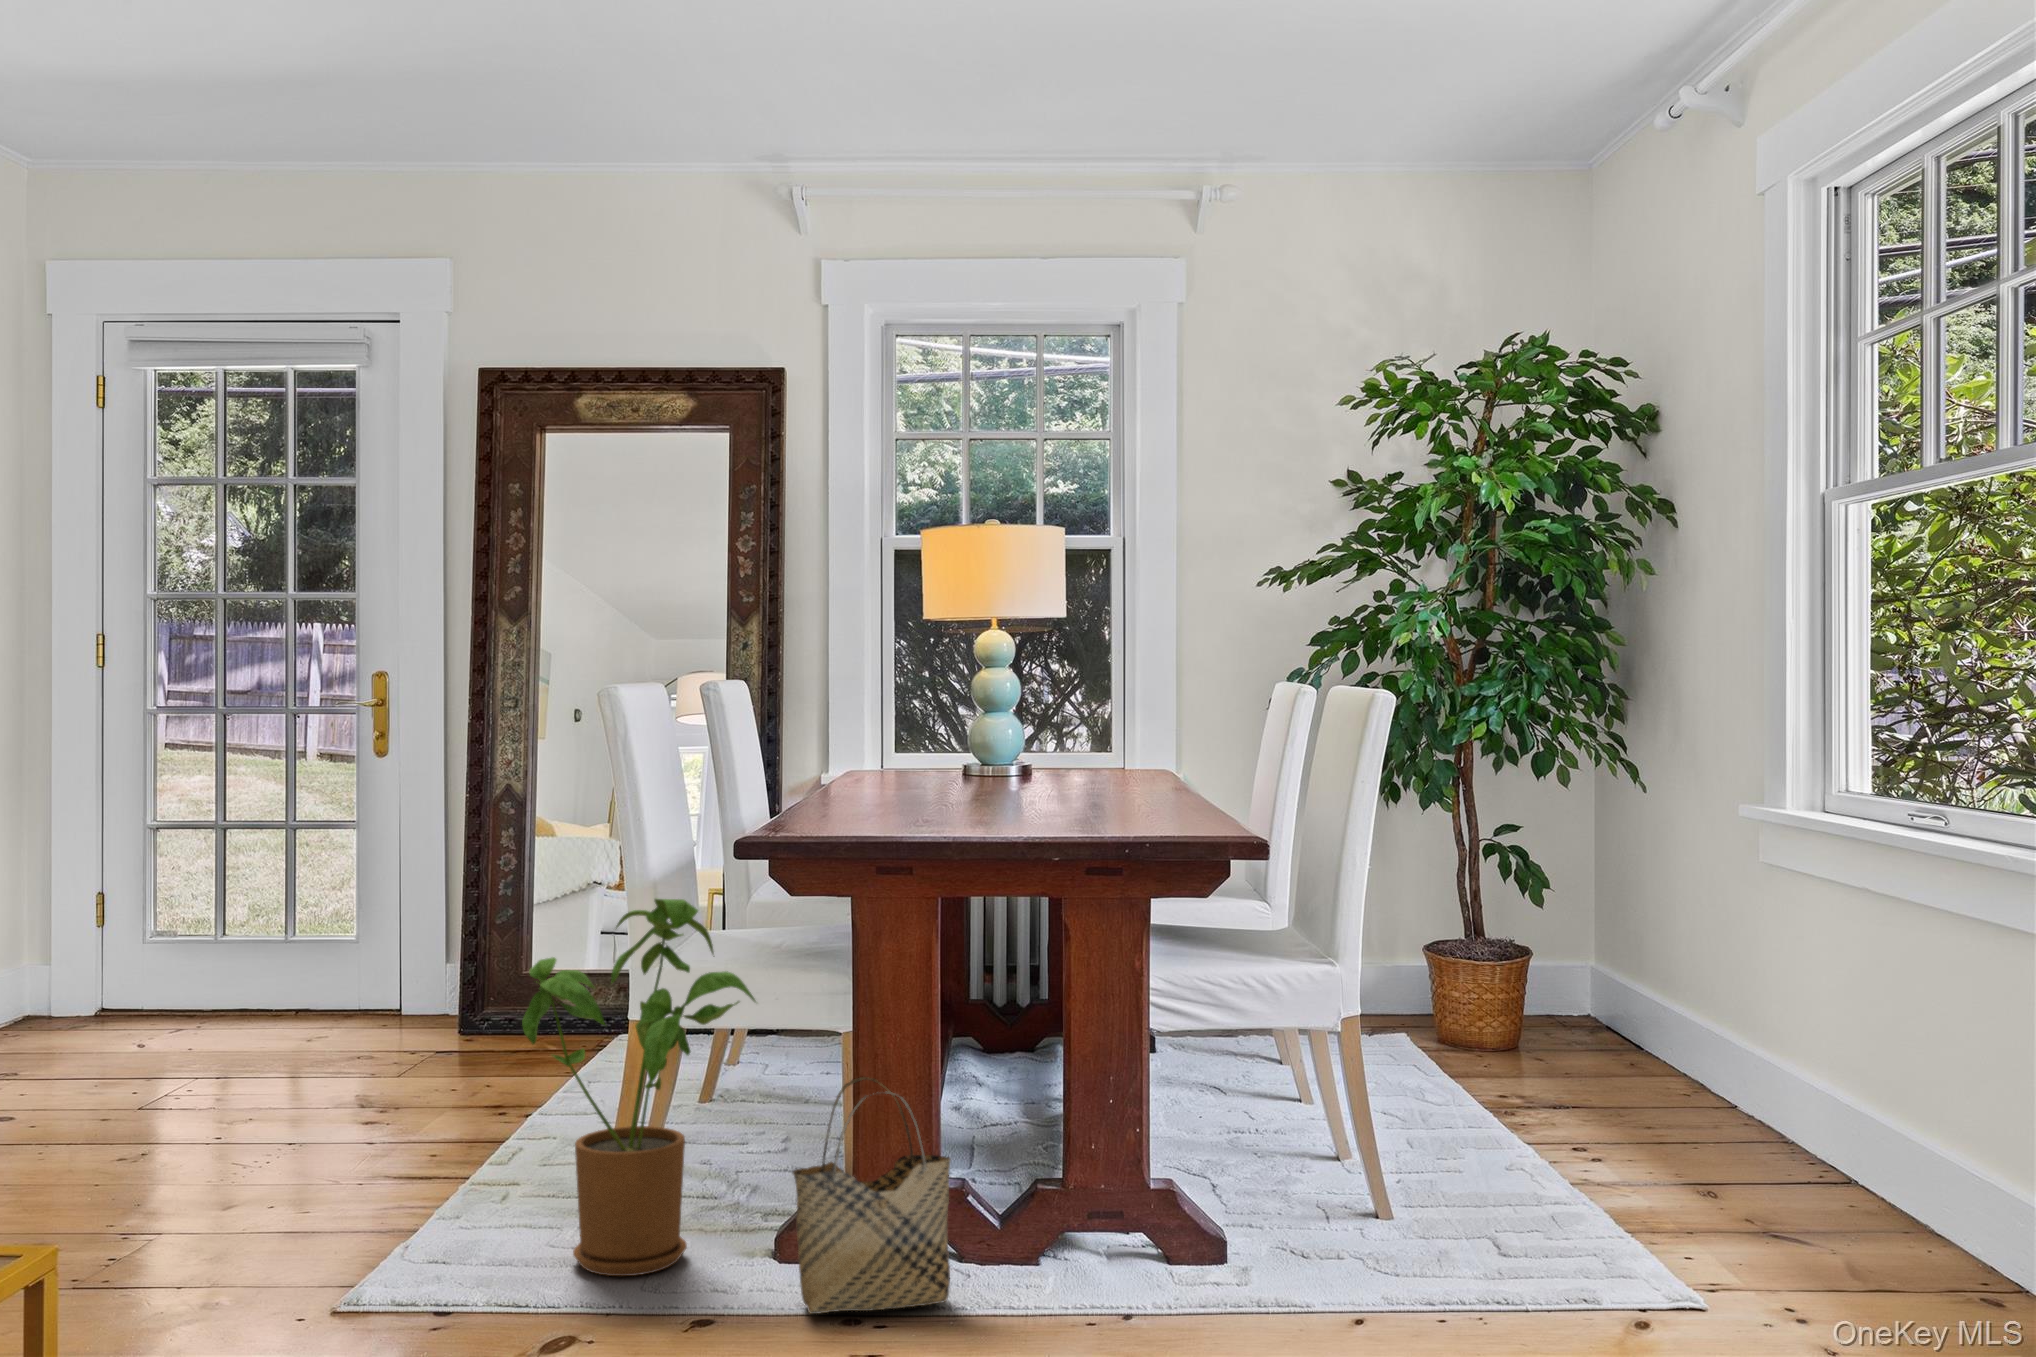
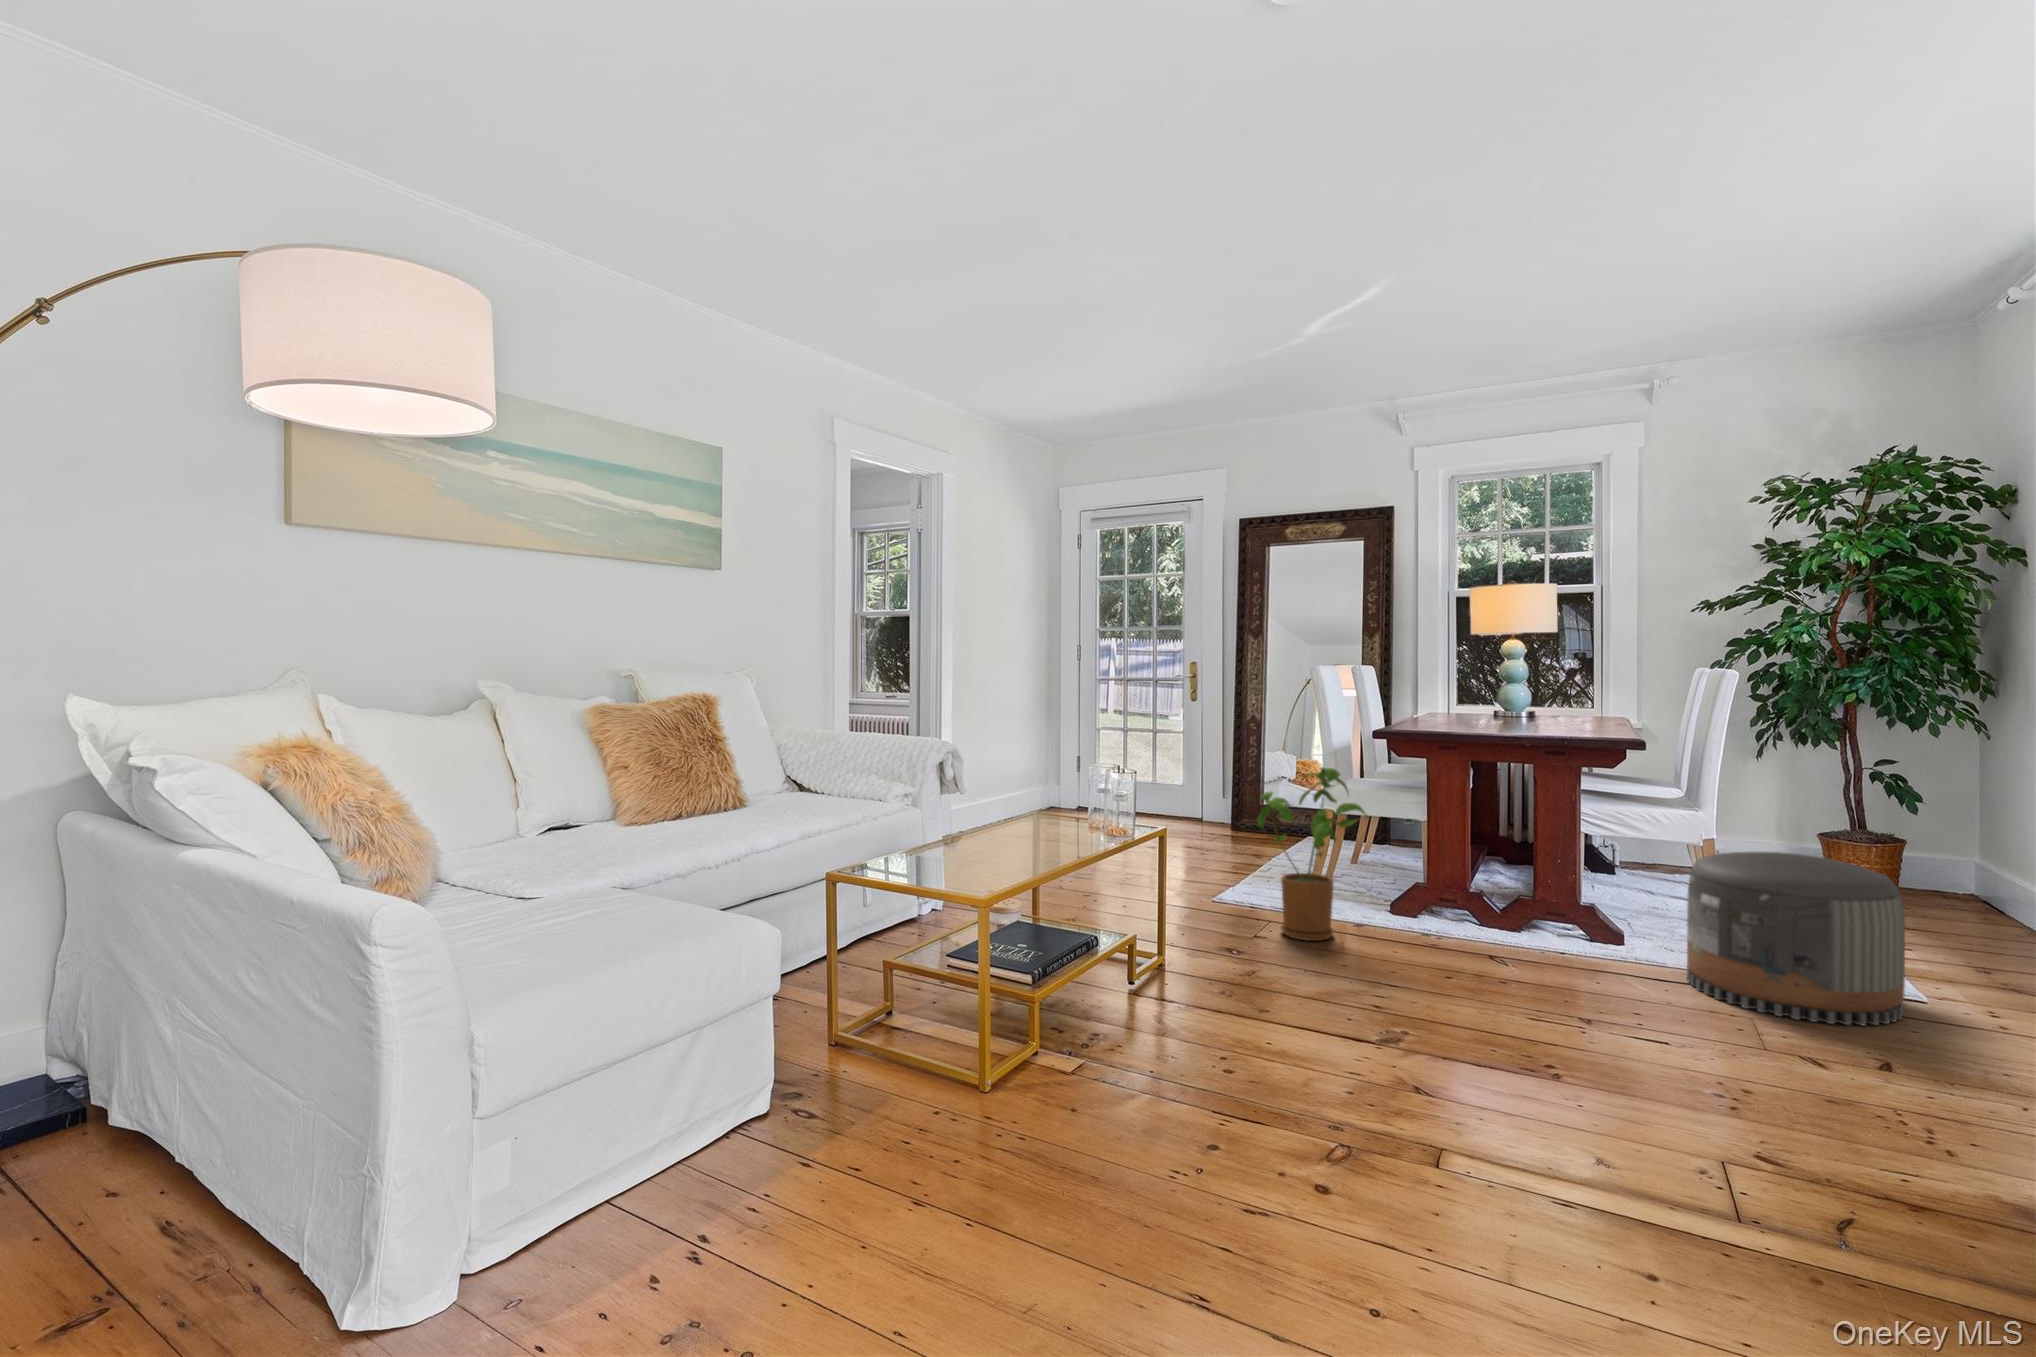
pouf: none [1296,1003,1595,1297] -> present [1687,852,1905,1026]
woven basket: present [793,1077,950,1314] -> none [1385,858,1470,973]

